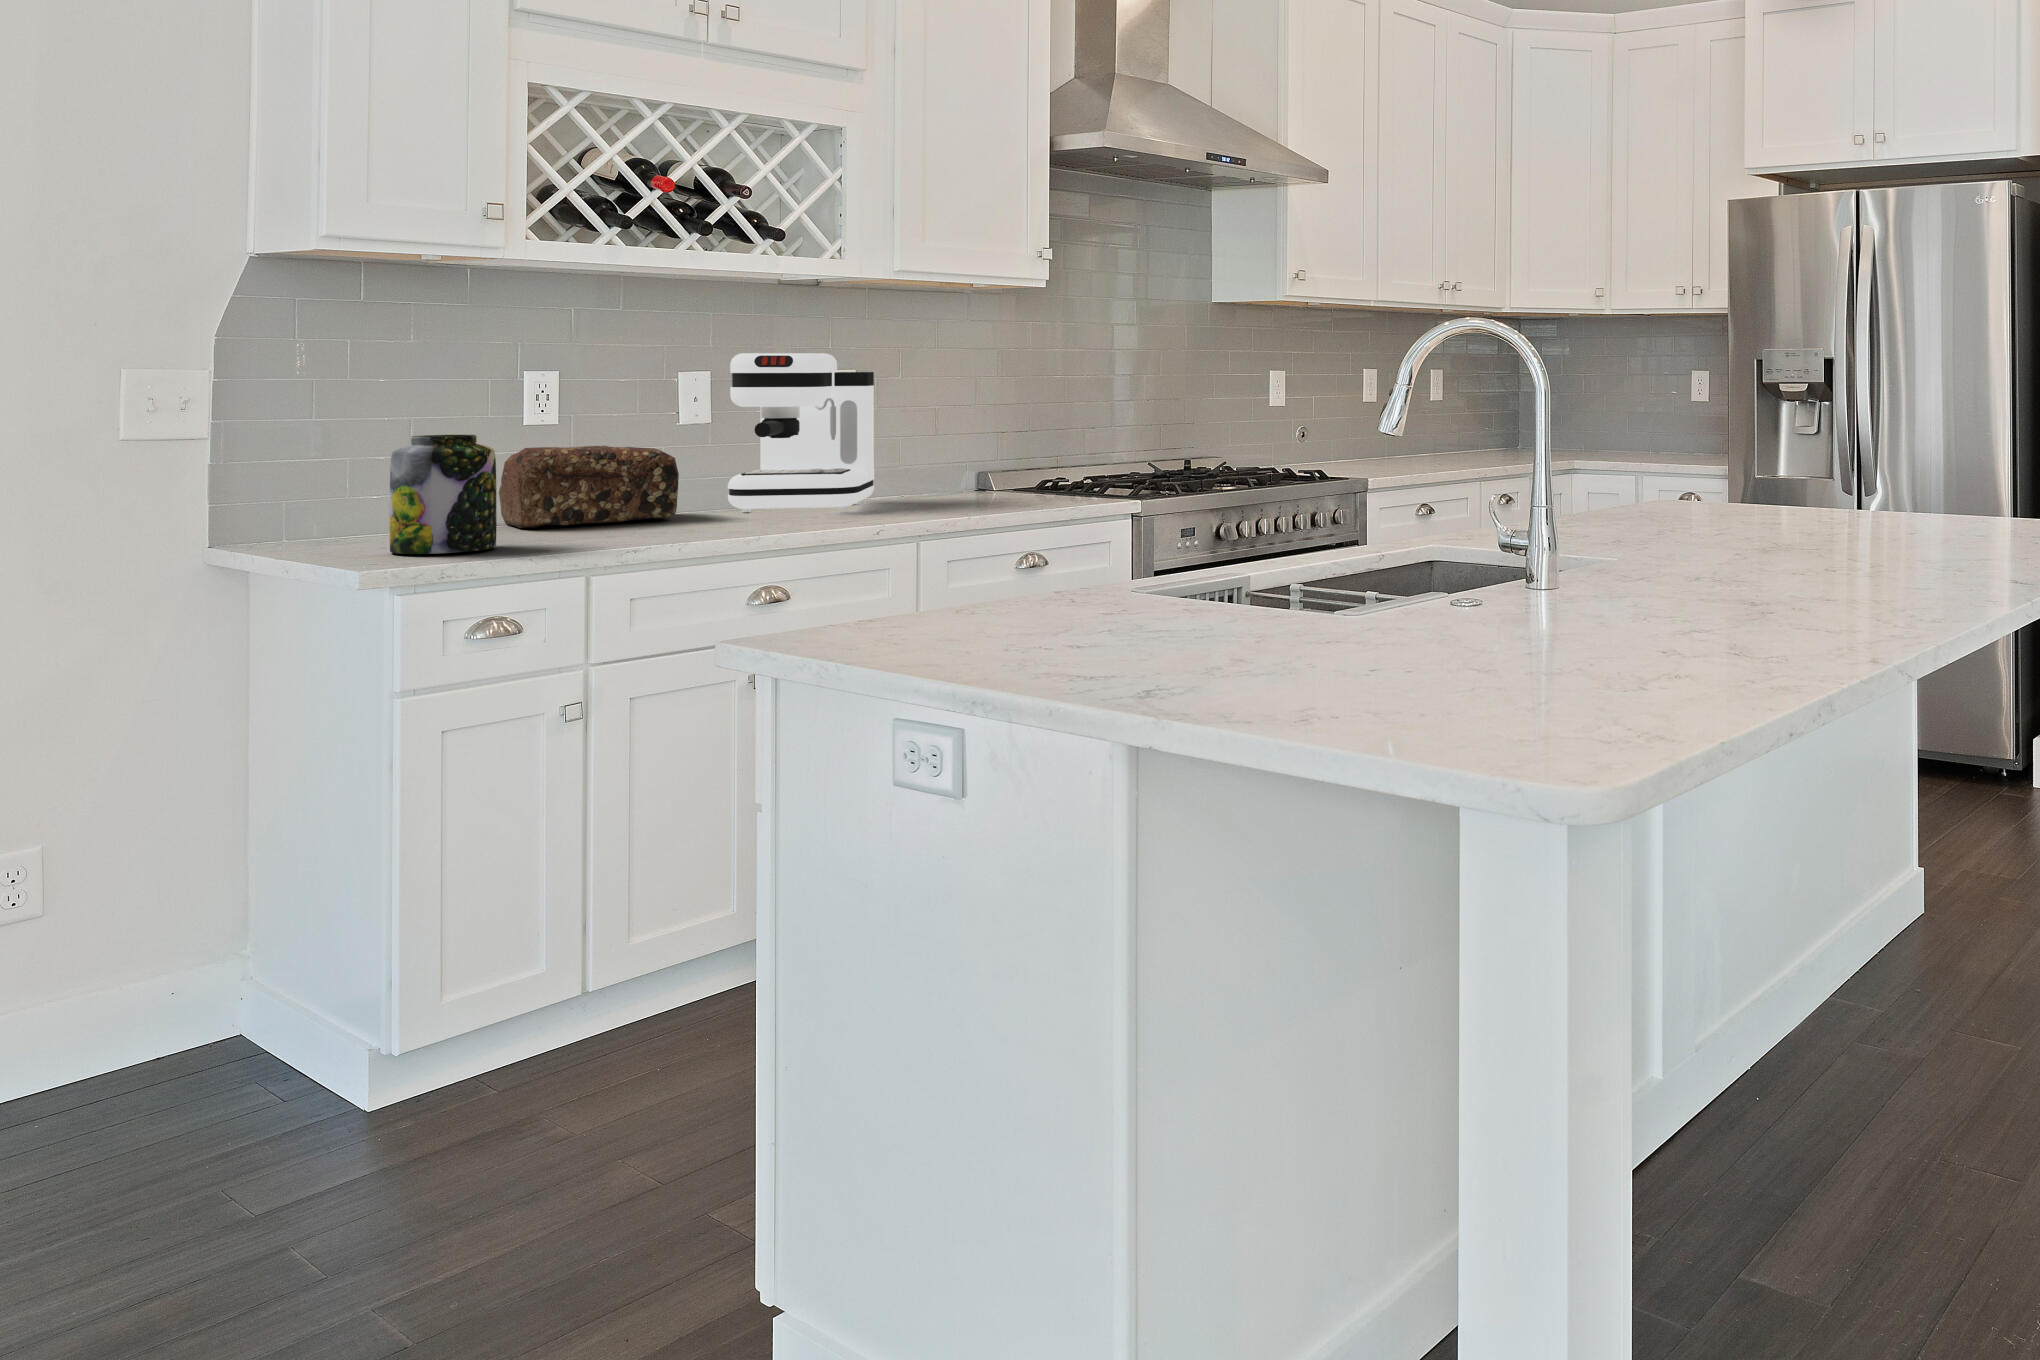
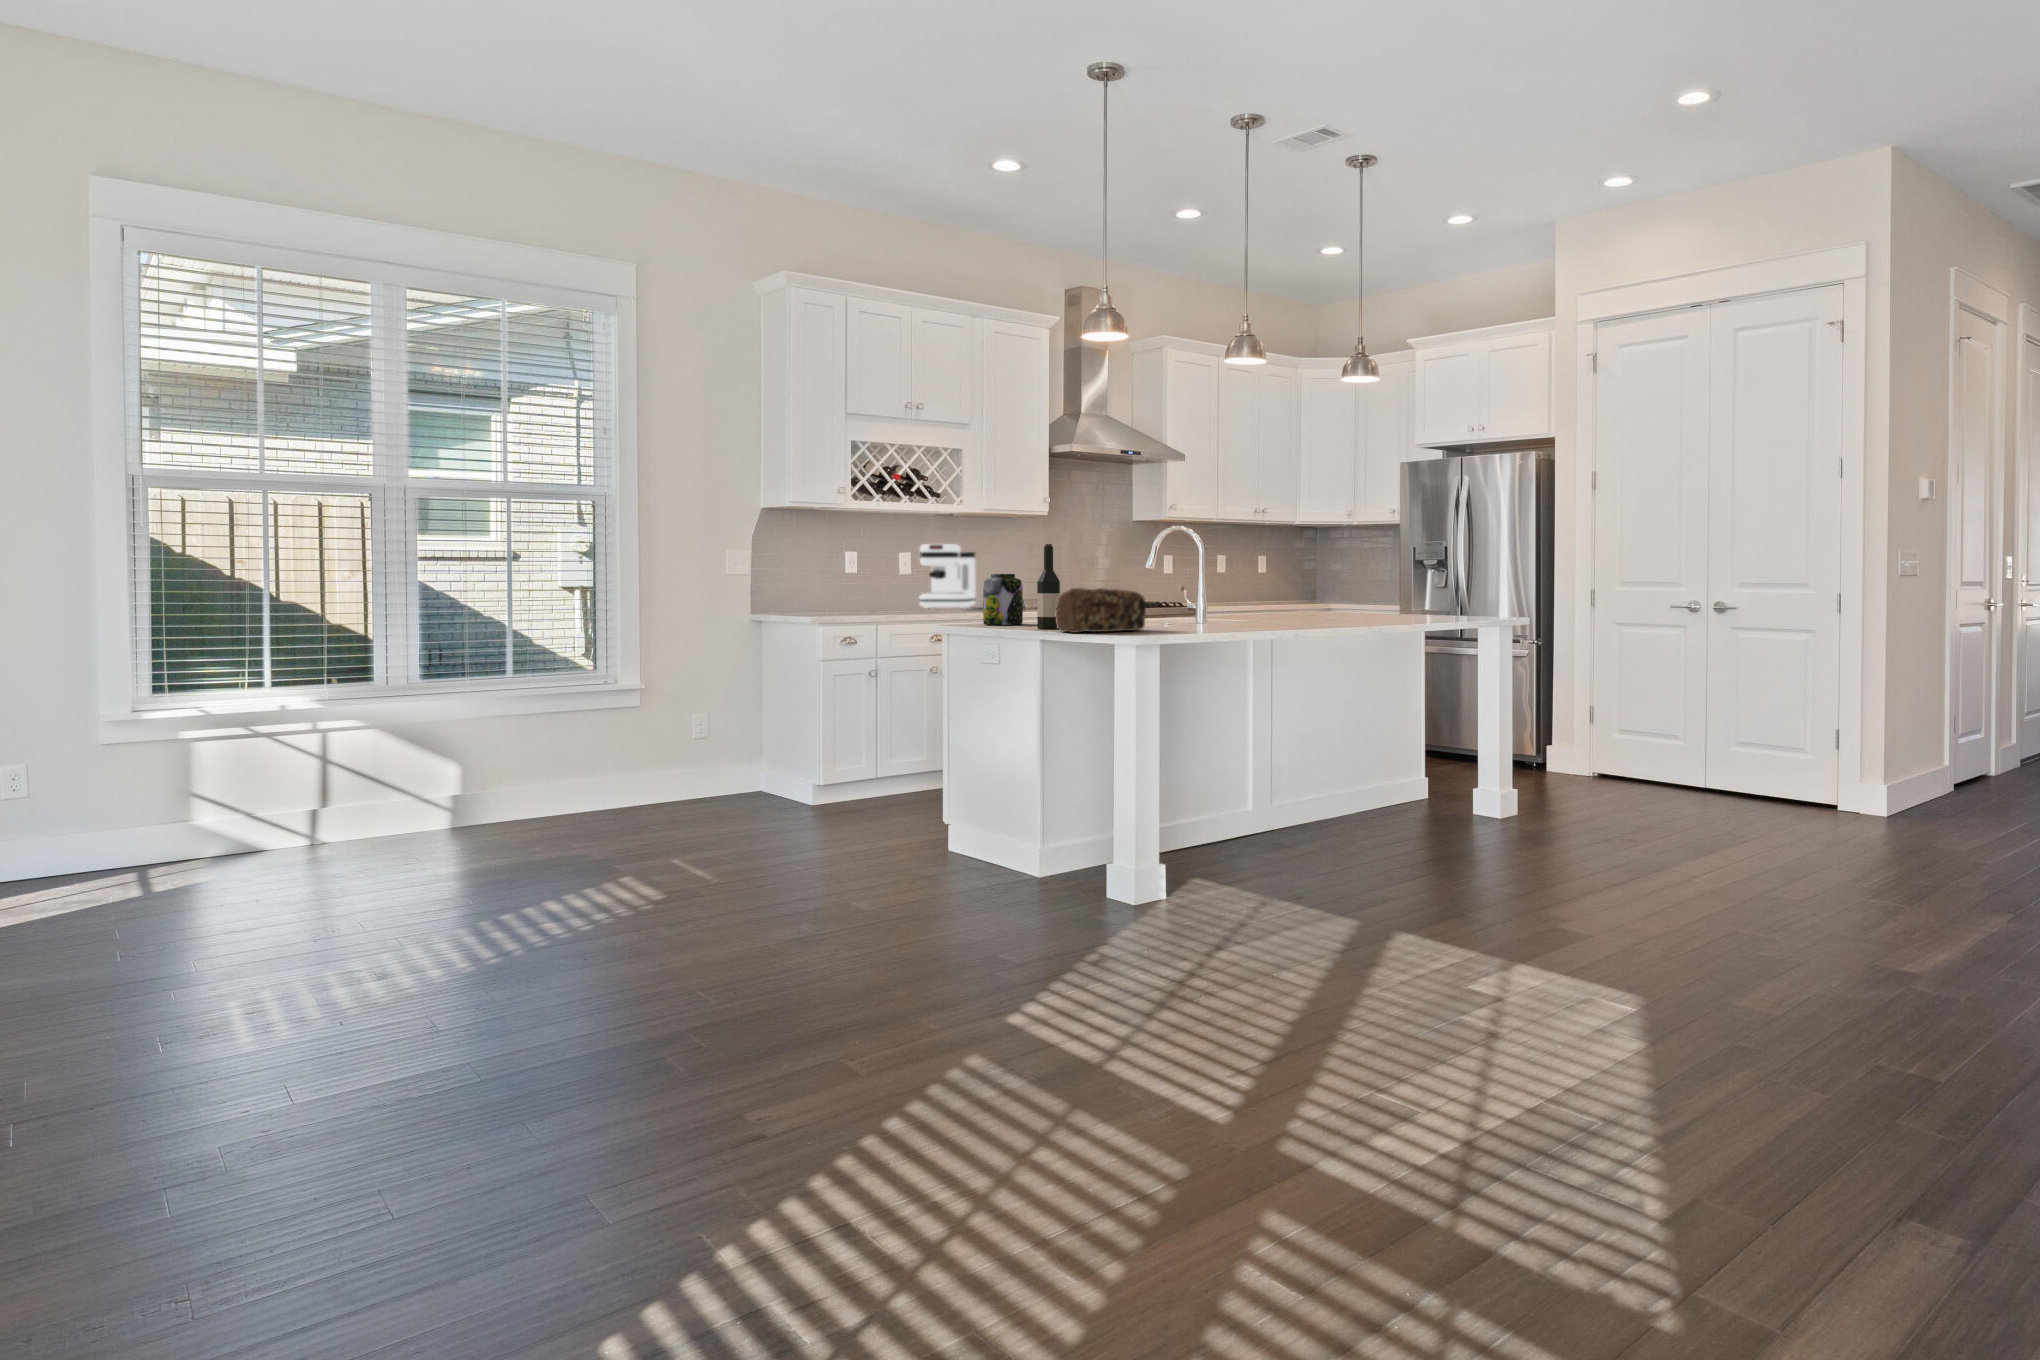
wine bottle: none [1153,377,1229,670] -> present [1037,544,1060,629]
jar: present [390,435,497,554] -> present [983,574,1023,625]
bread loaf: present [499,446,679,528] -> present [1056,588,1146,633]

